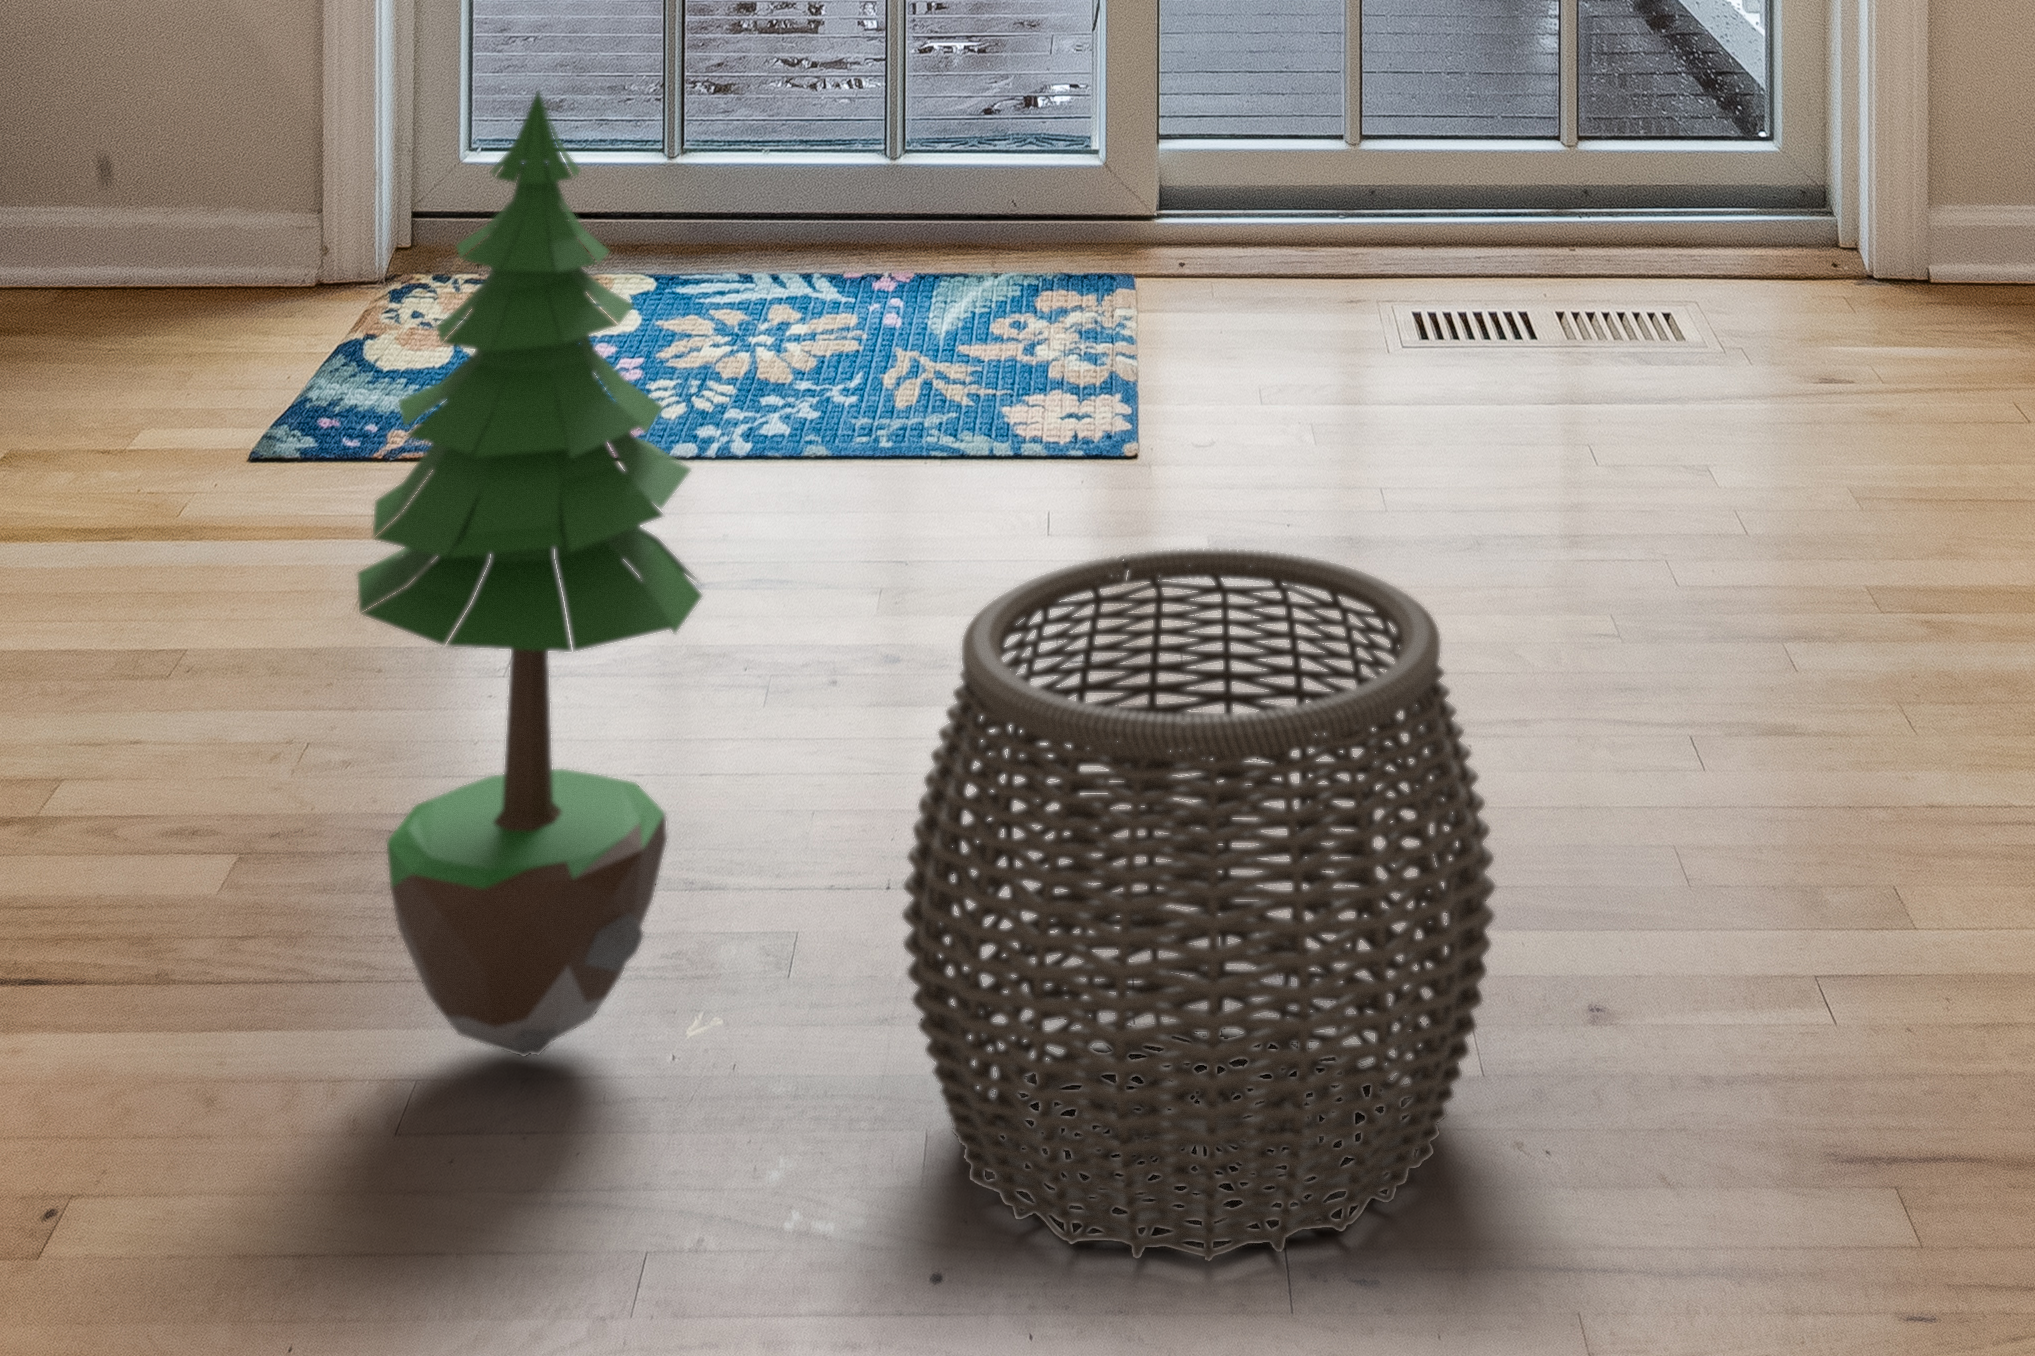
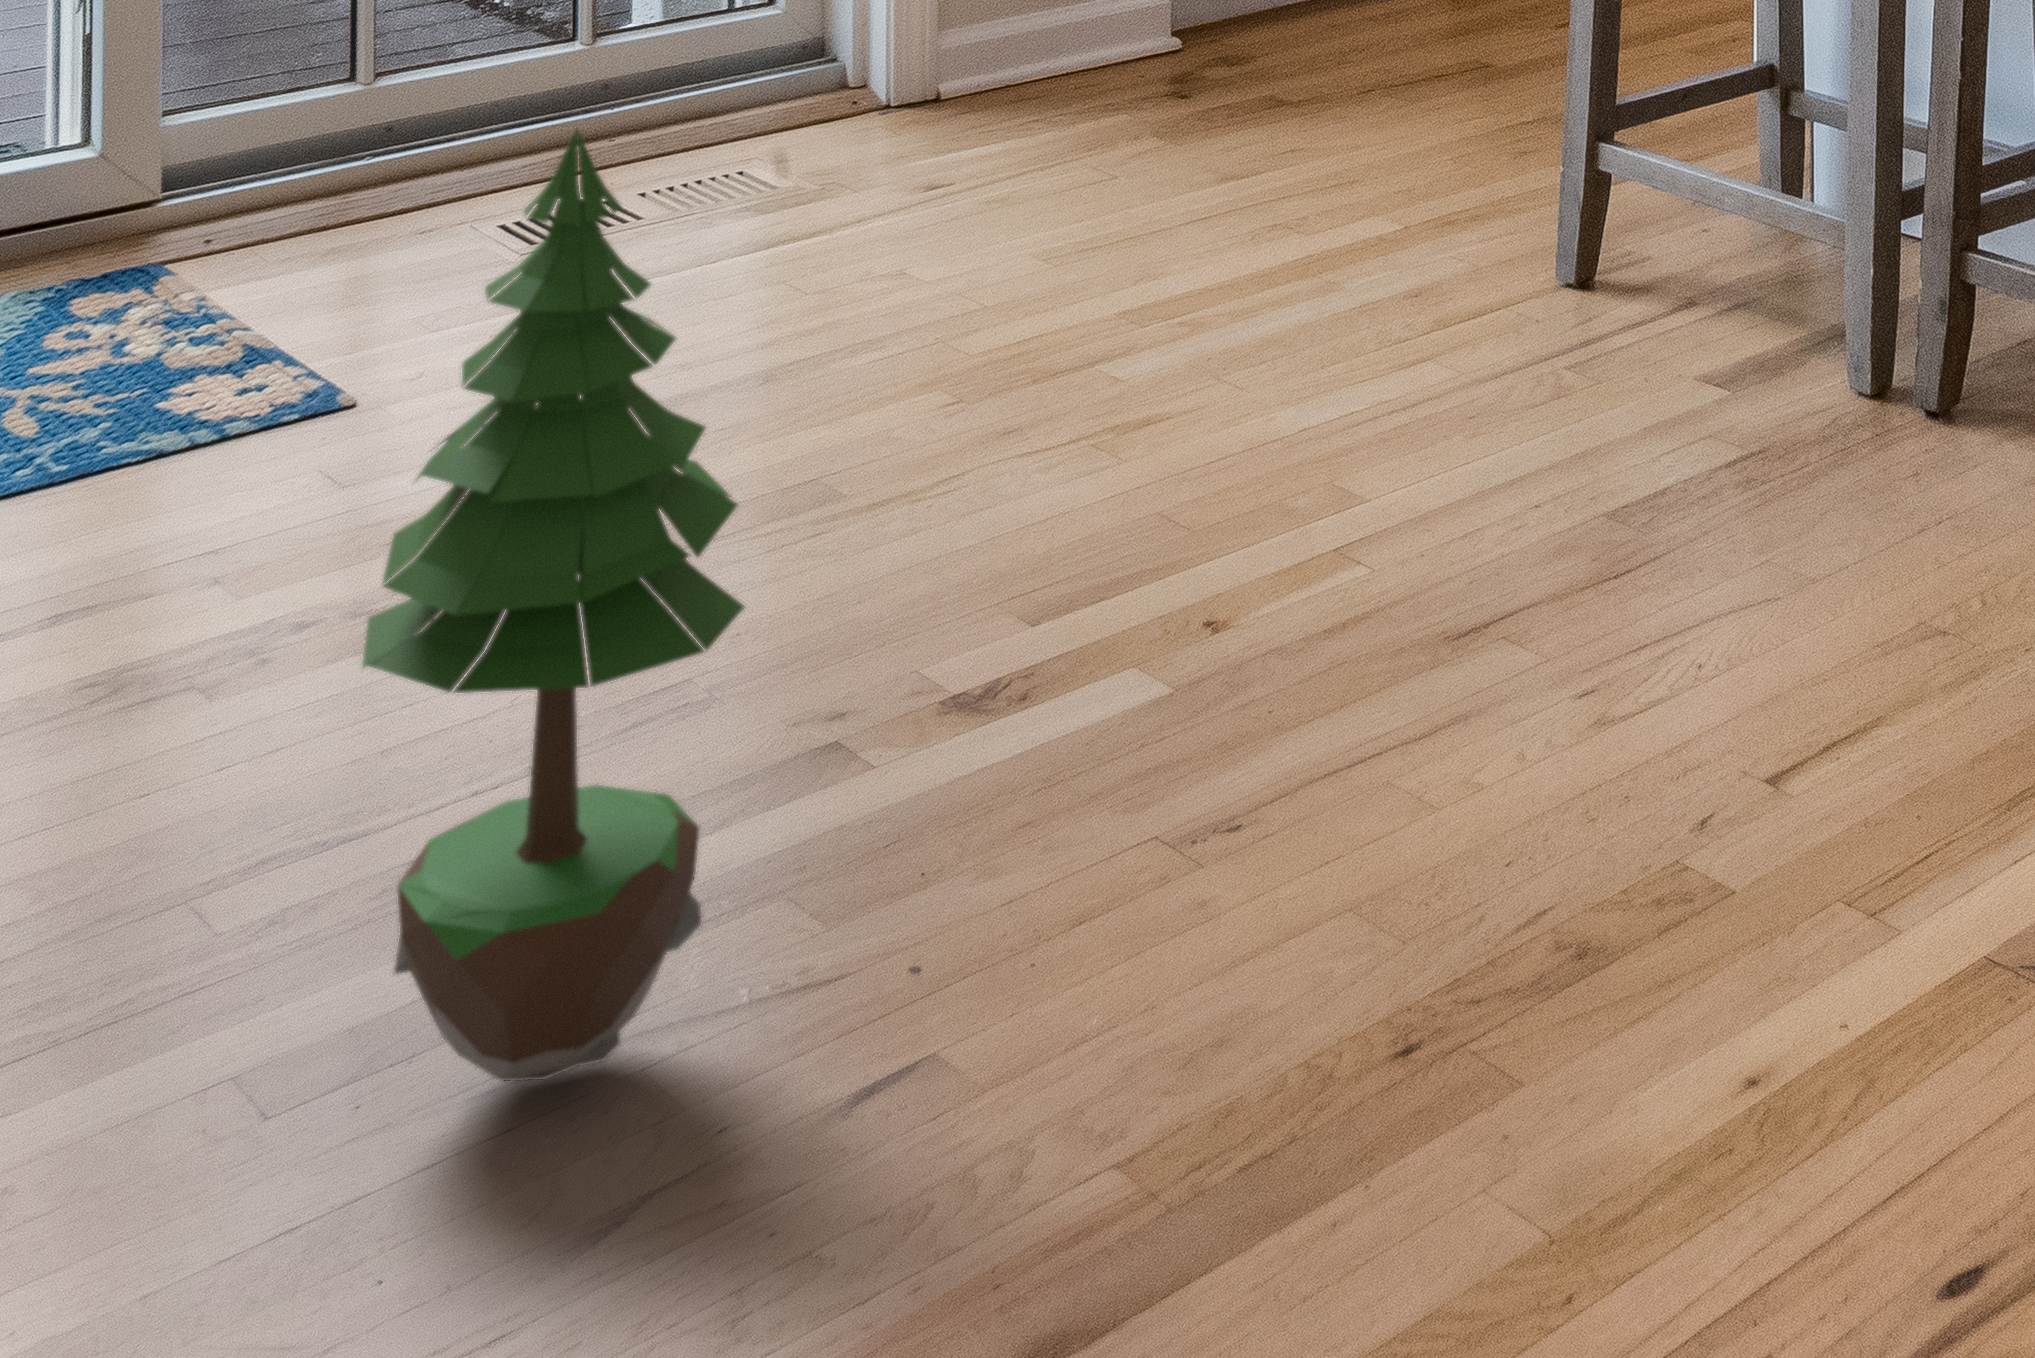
woven basket: present [902,548,1495,1261] -> none [962,382,1482,980]

